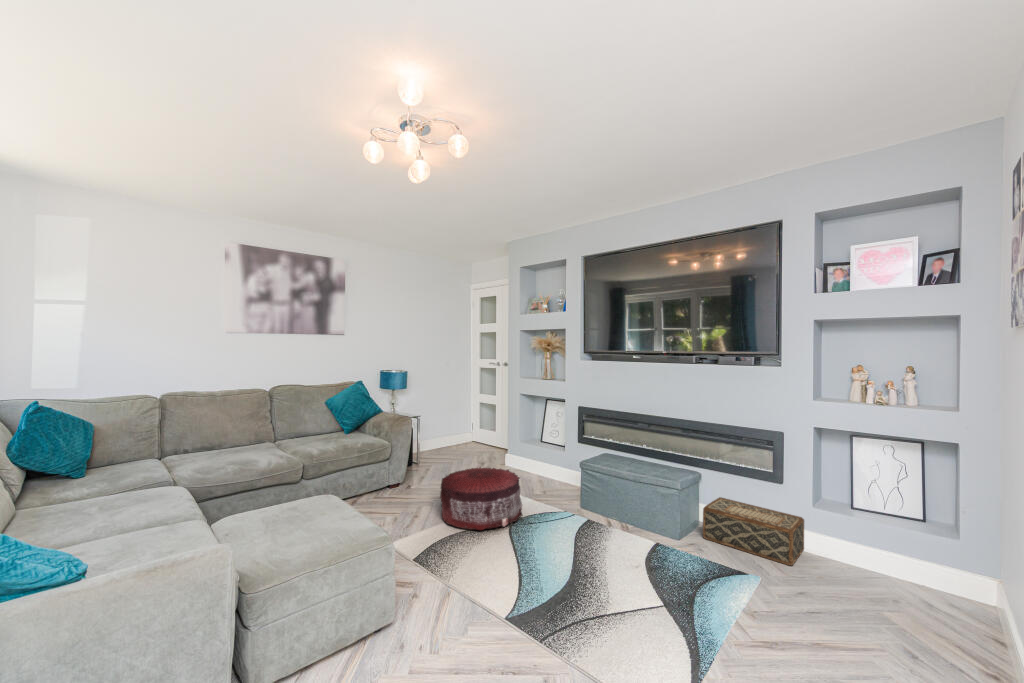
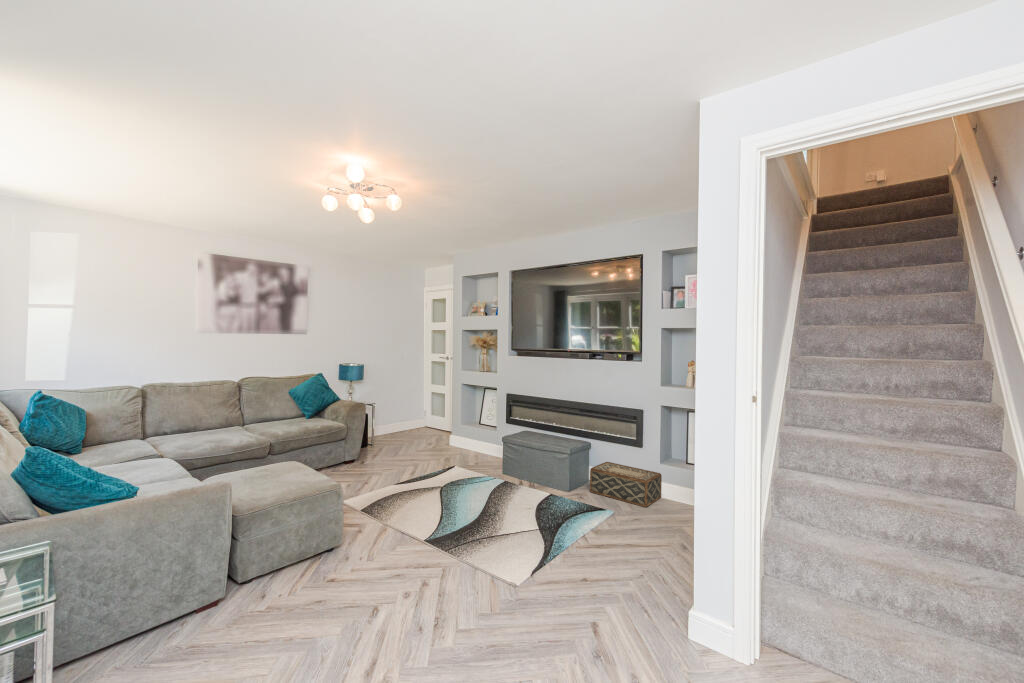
pouf: present [440,467,522,530] -> none [387,443,454,490]

